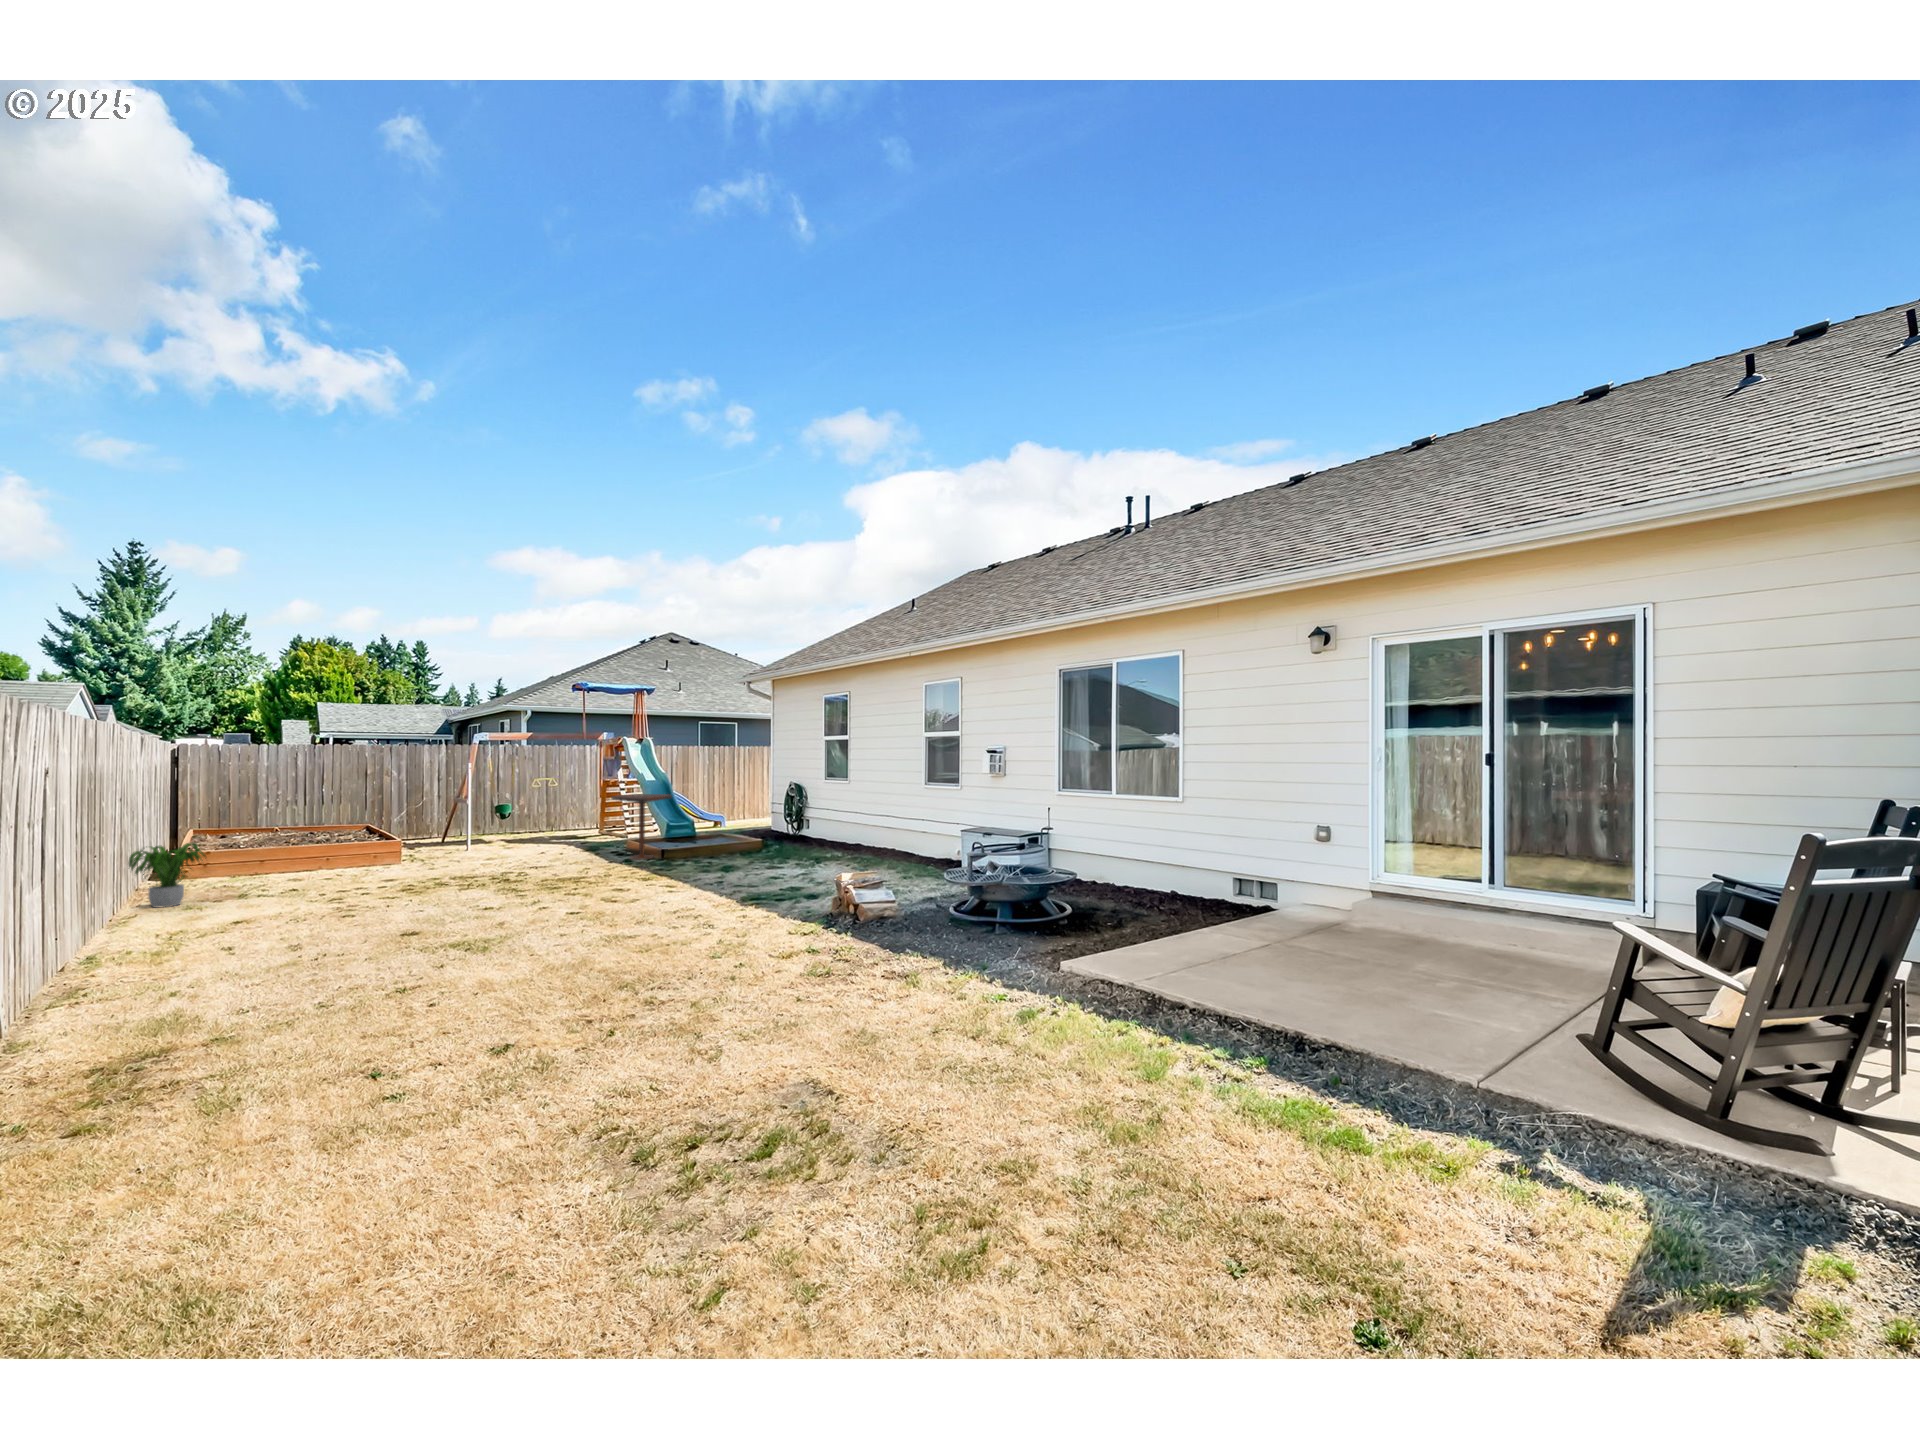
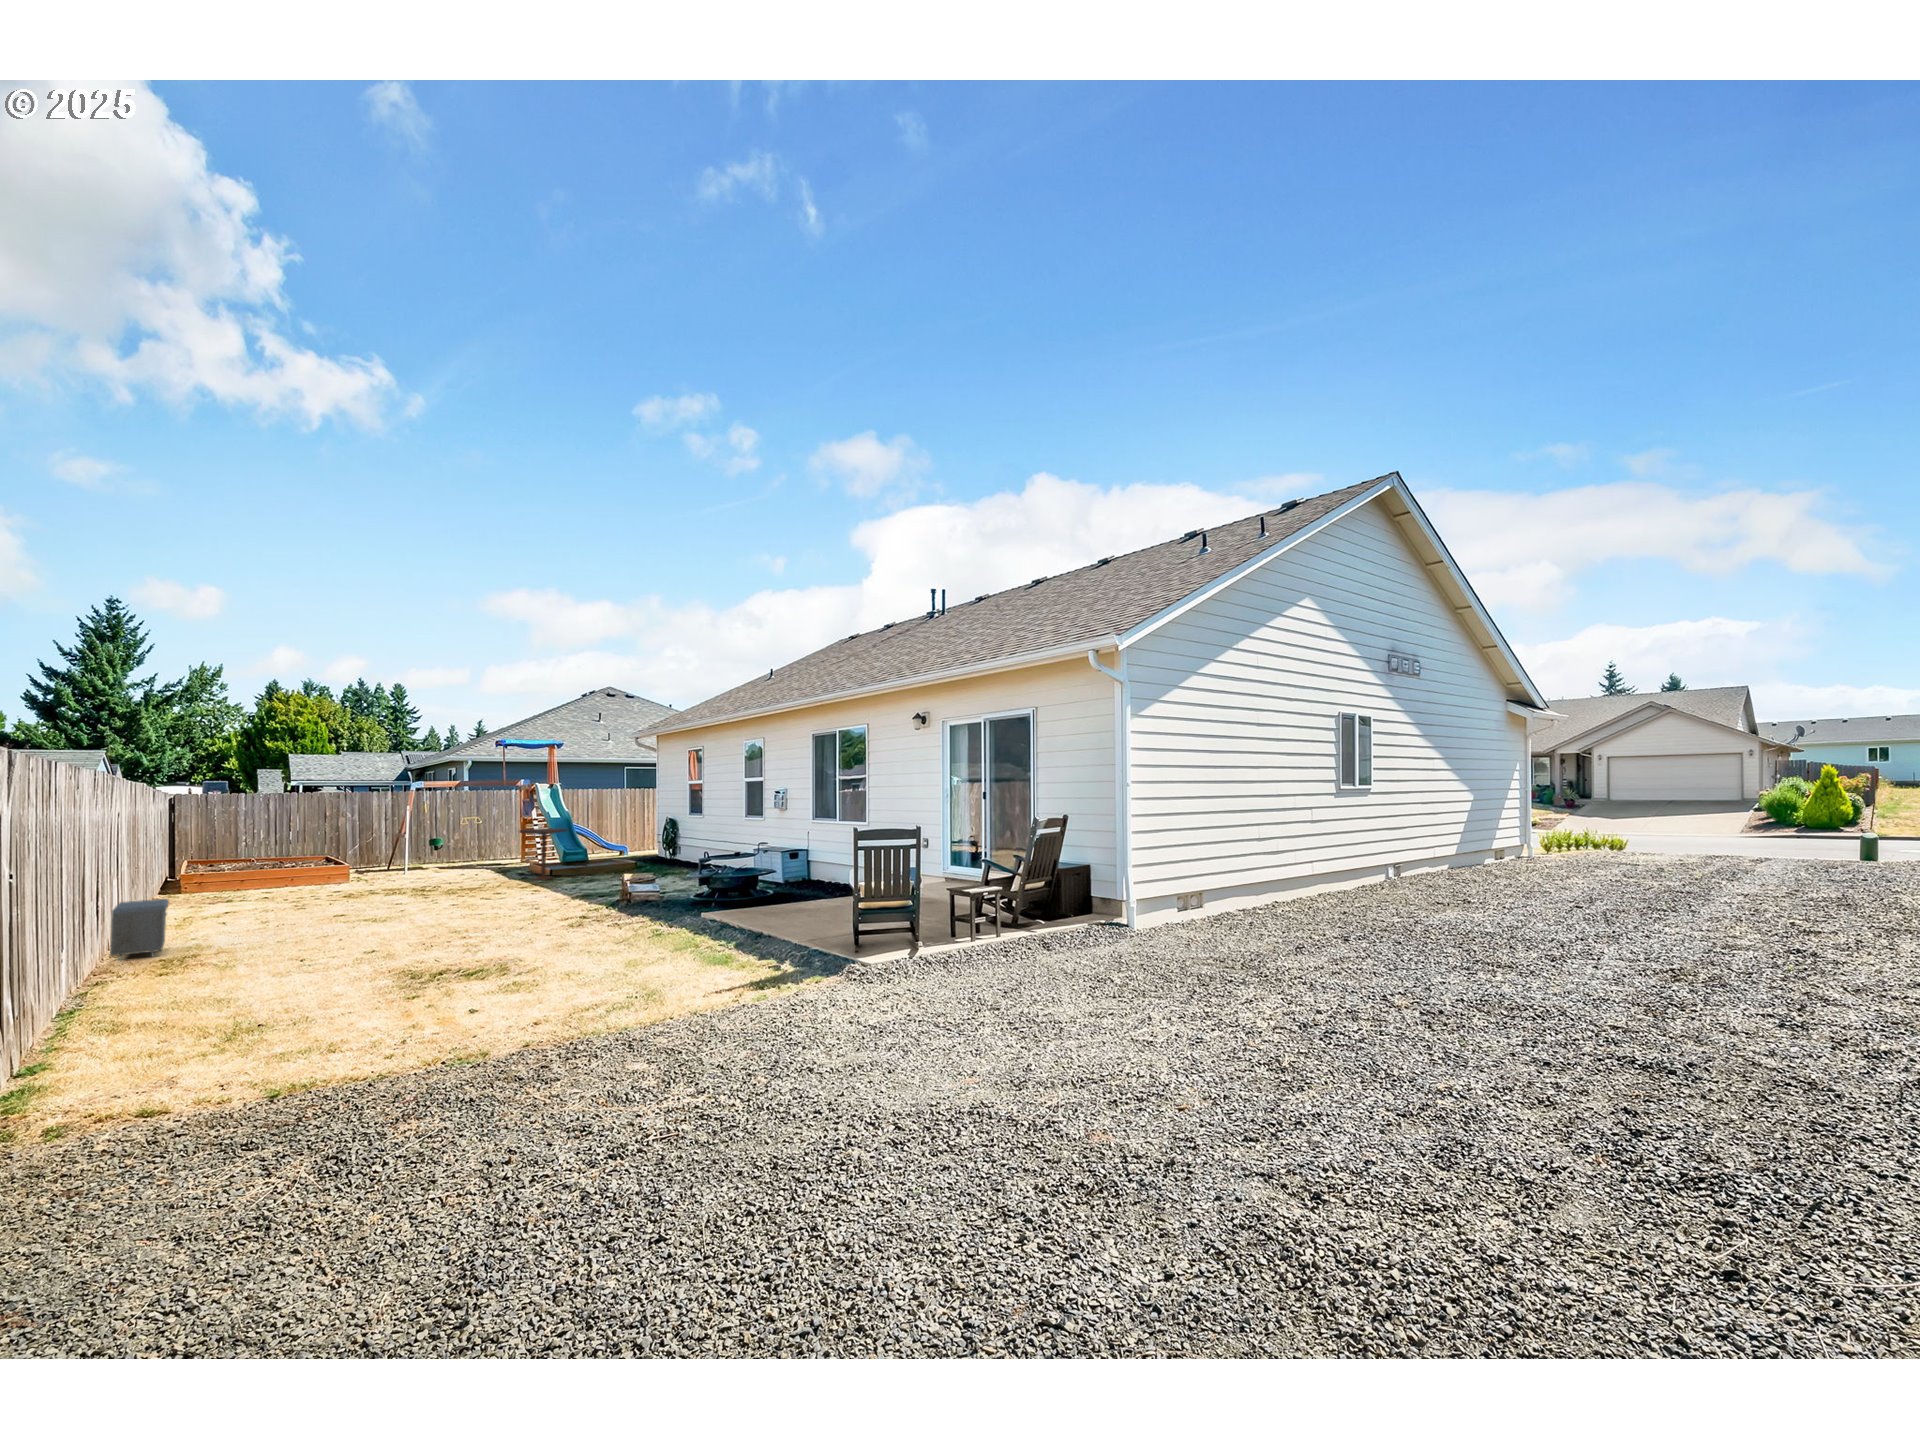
potted plant: present [129,843,206,908] -> none [145,867,202,914]
storage bench: none [33,902,139,1009] -> present [110,899,169,960]

